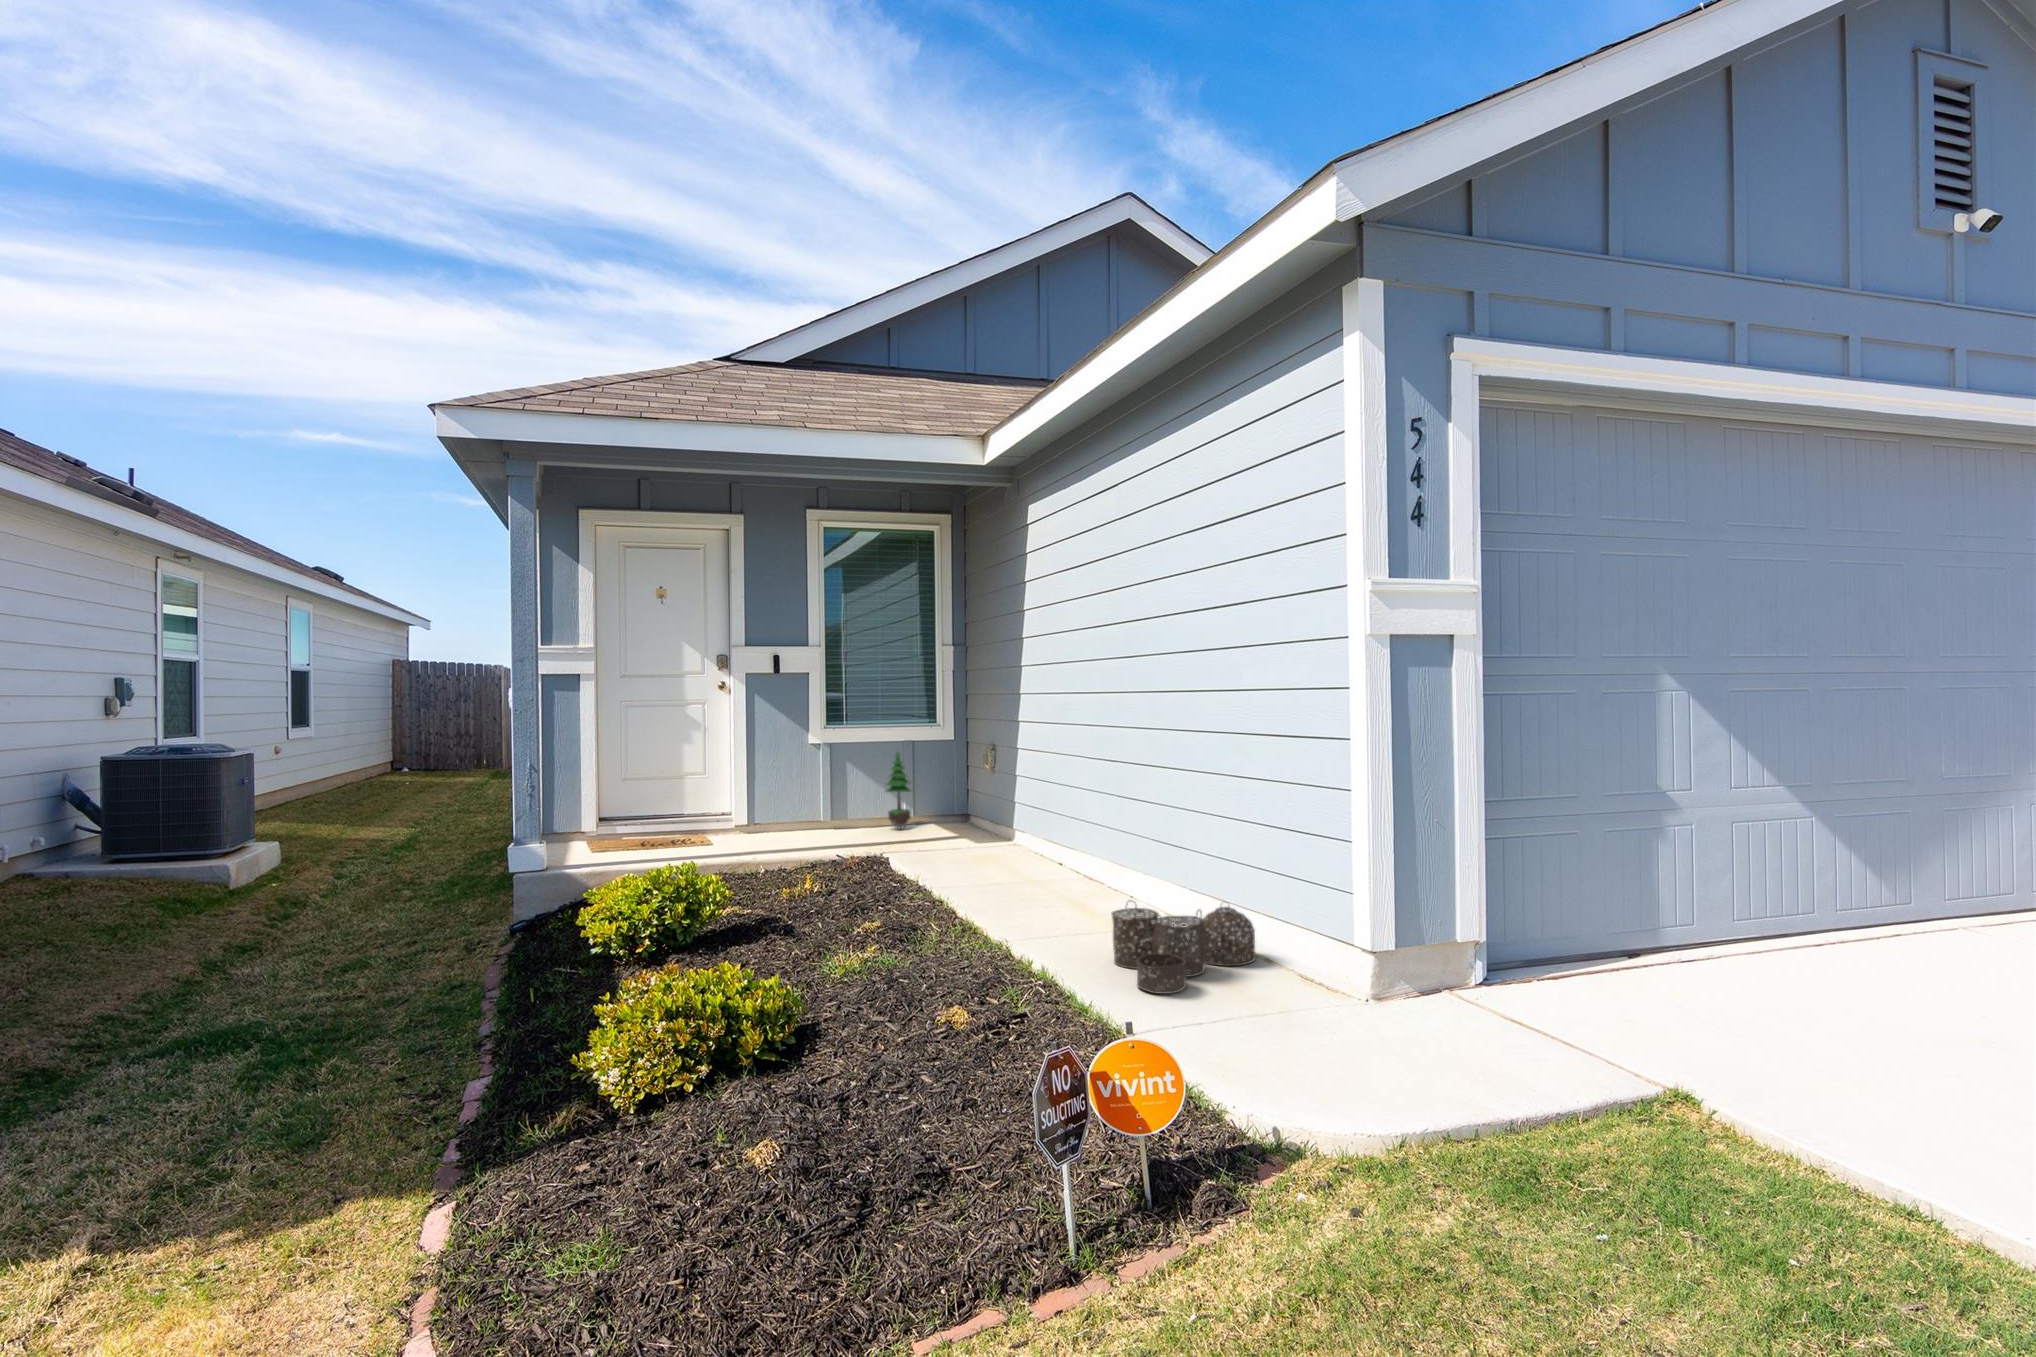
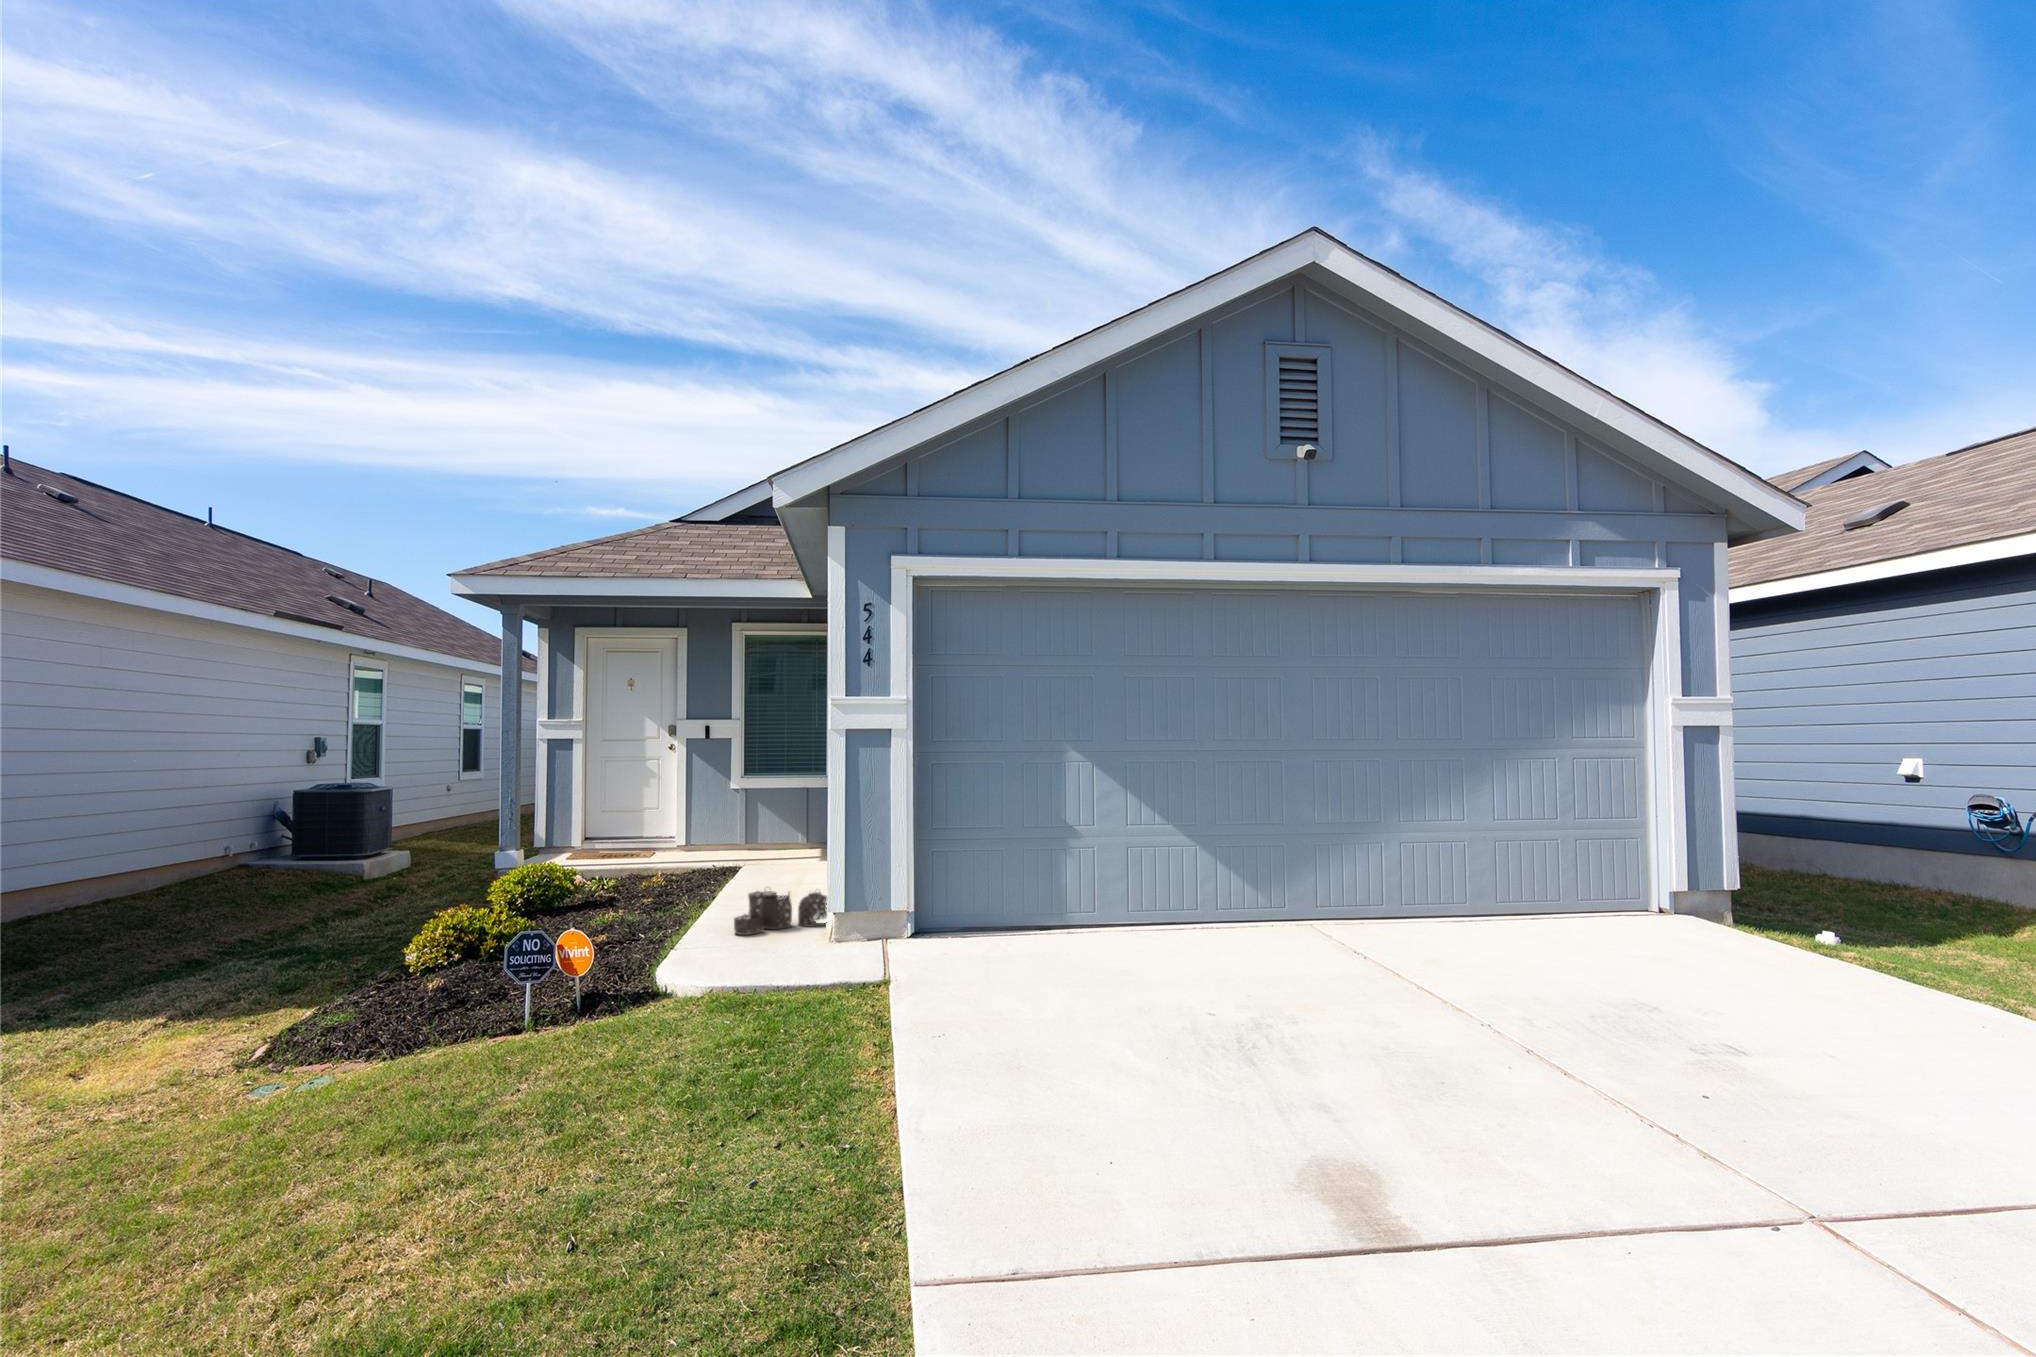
potted tree: present [886,752,912,830] -> none [785,796,806,856]

